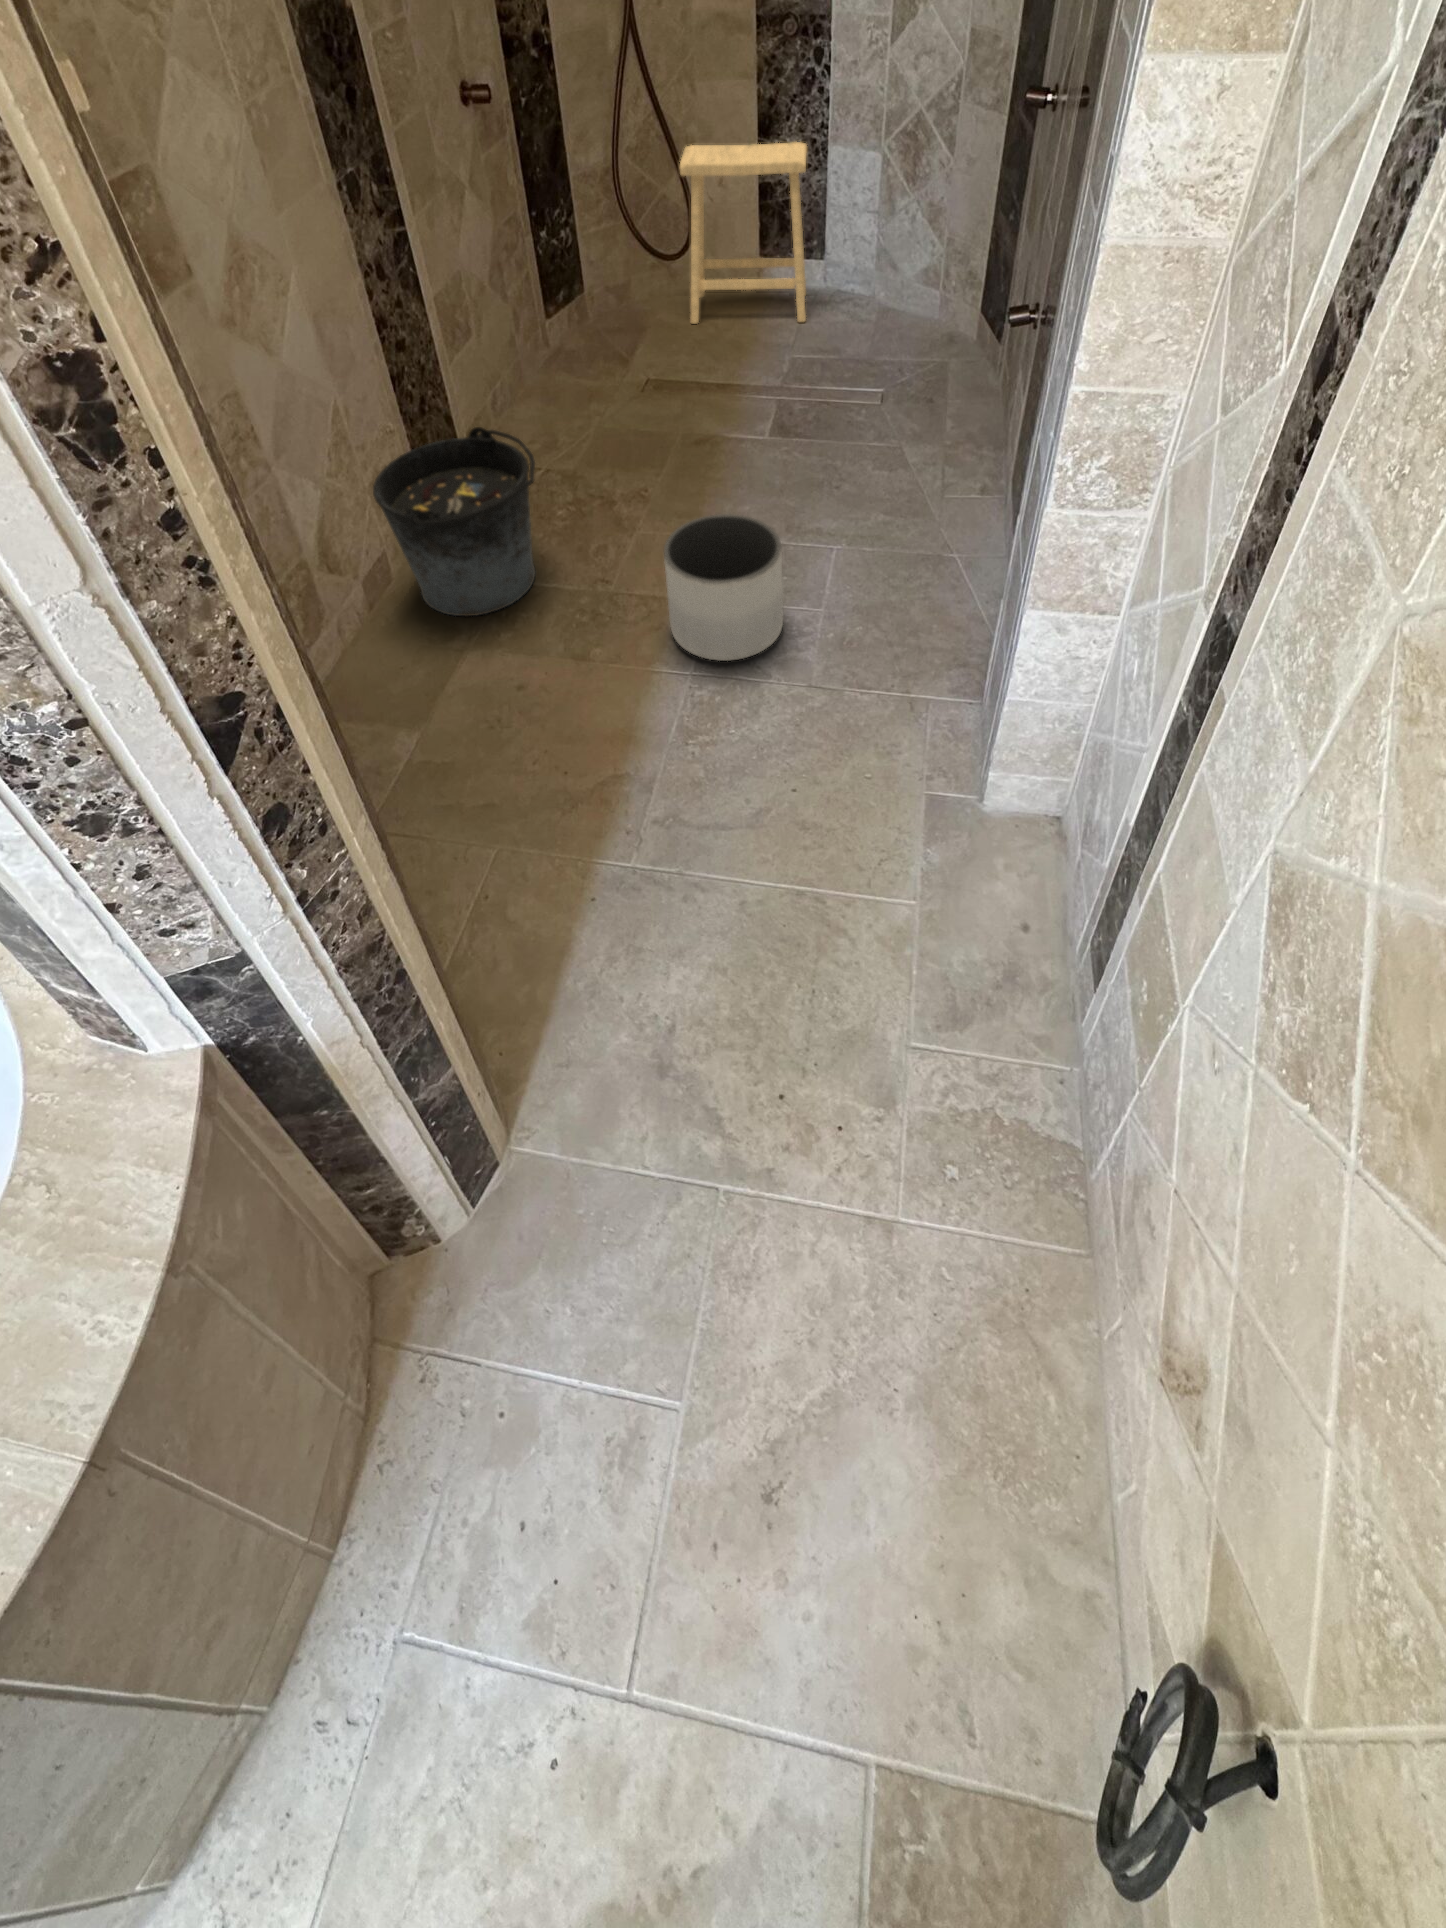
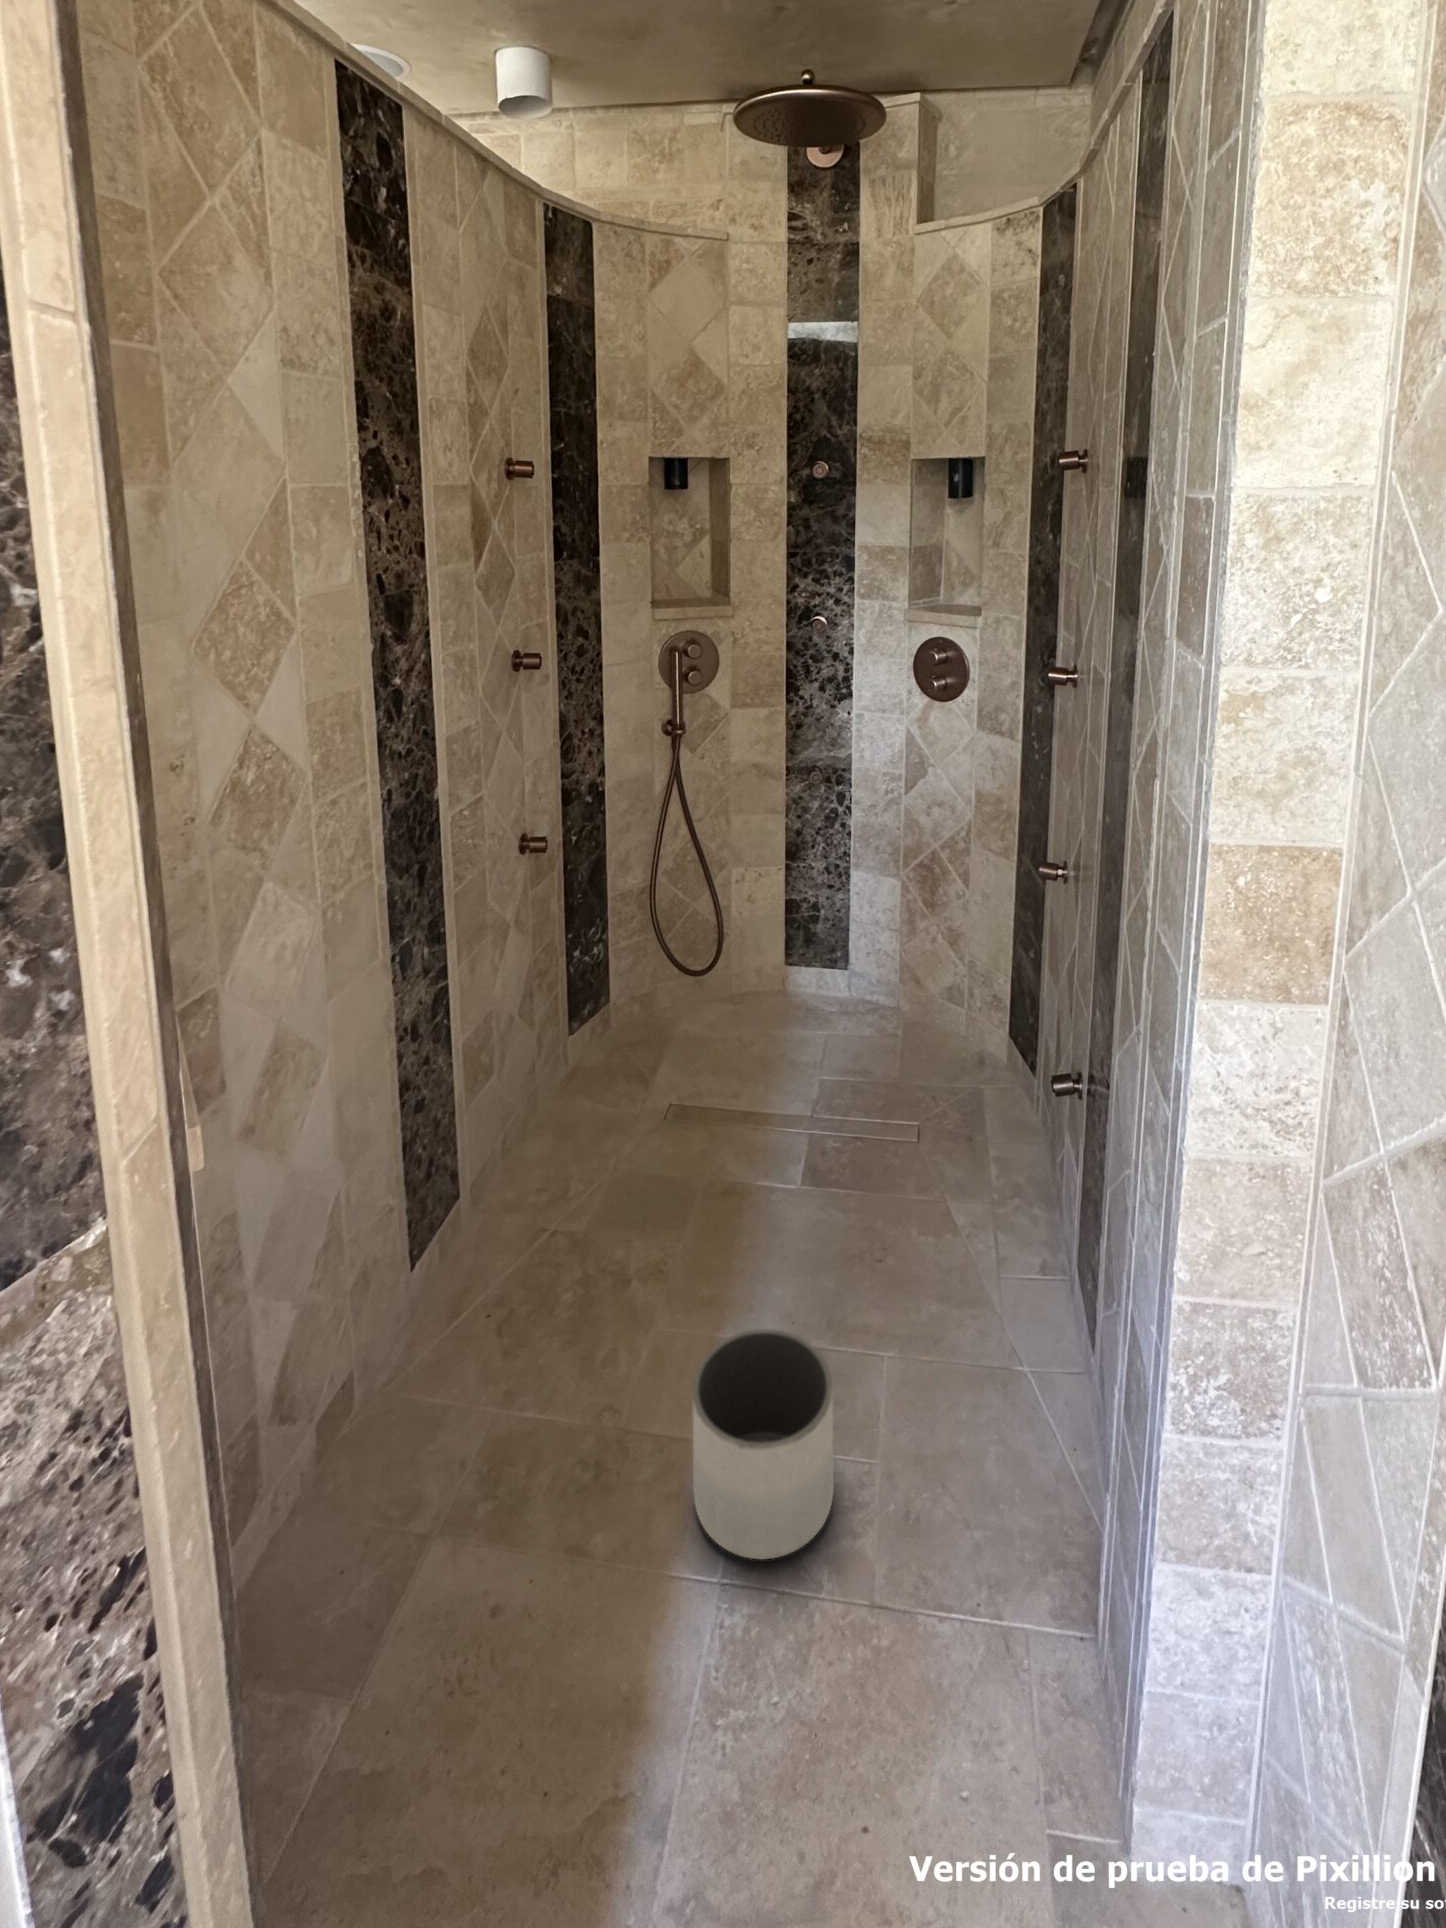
footstool: present [680,142,807,324] -> none [714,868,833,1036]
bucket: present [373,427,535,616] -> none [355,1203,550,1474]

